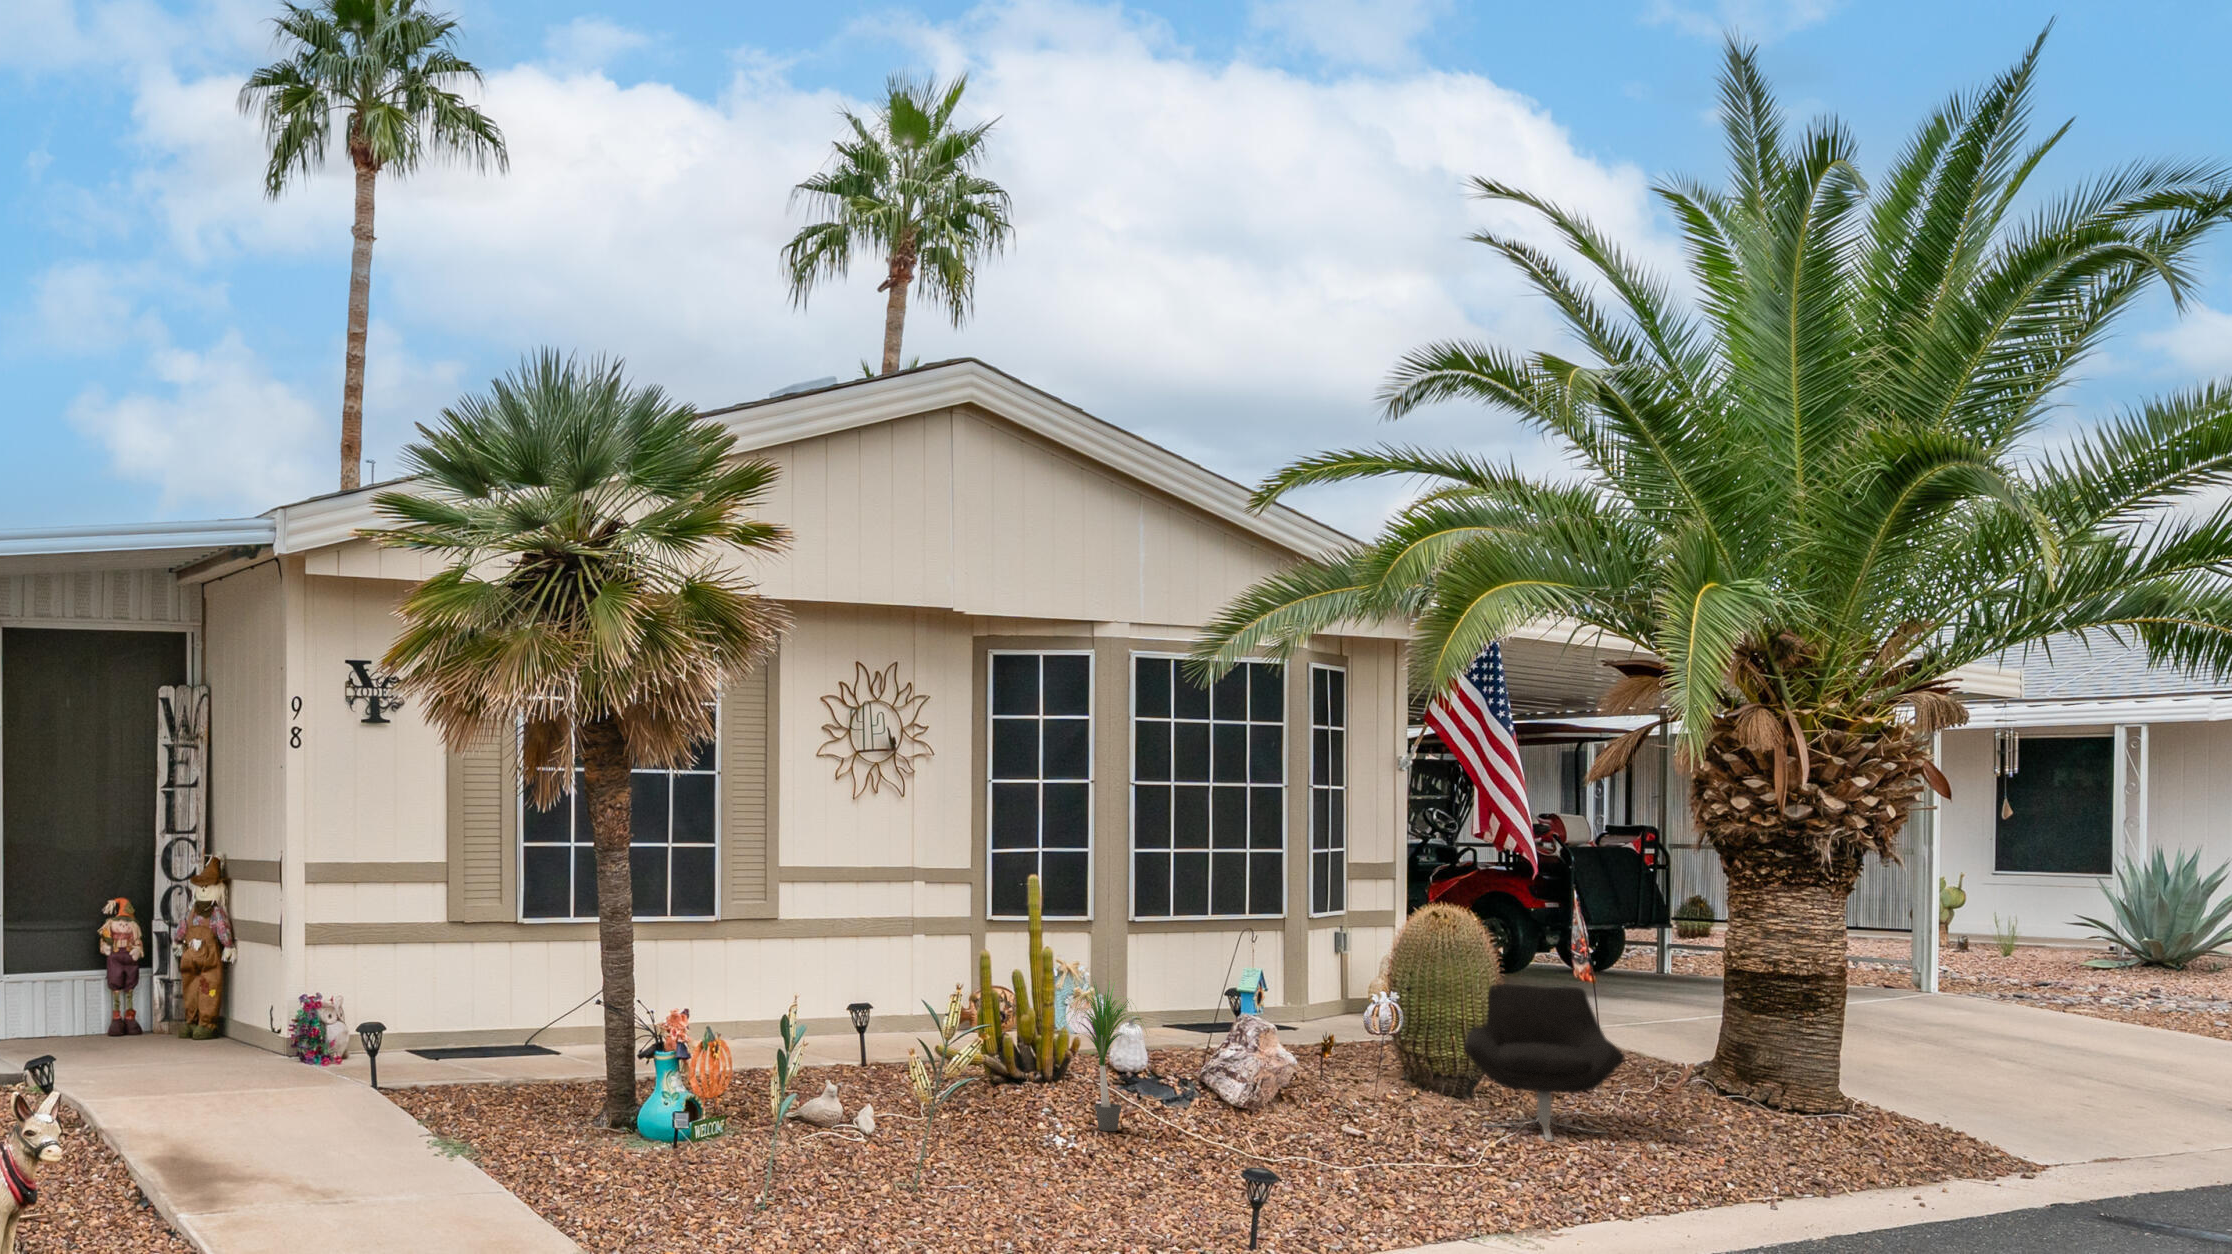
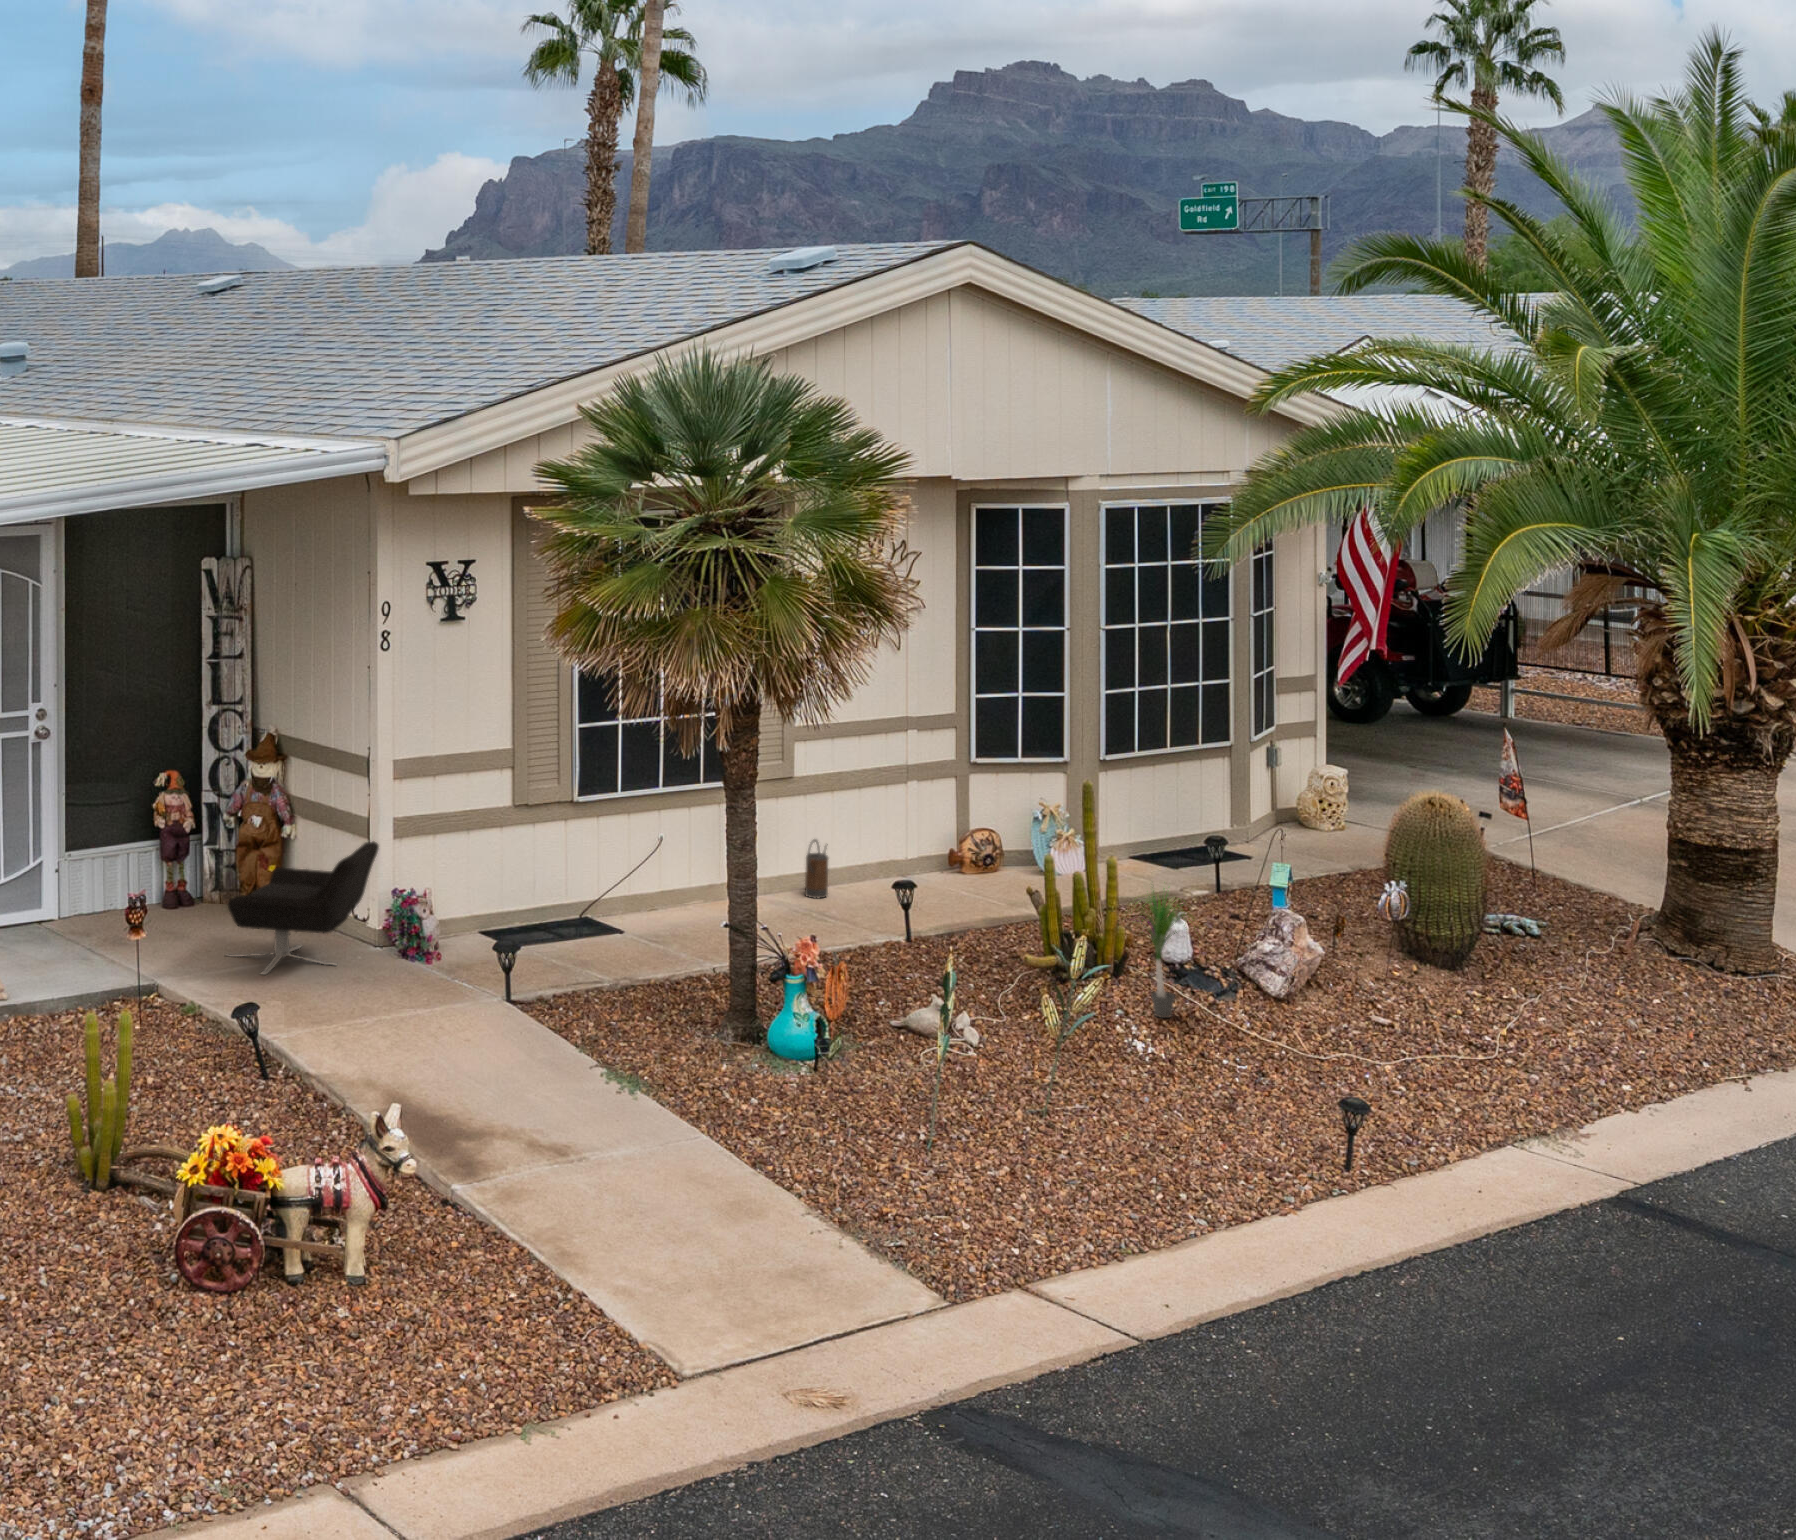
lounge chair: present [1464,984,1625,1141] -> present [227,841,379,975]
watering can: none [788,985,818,1050] -> present [805,839,828,898]

